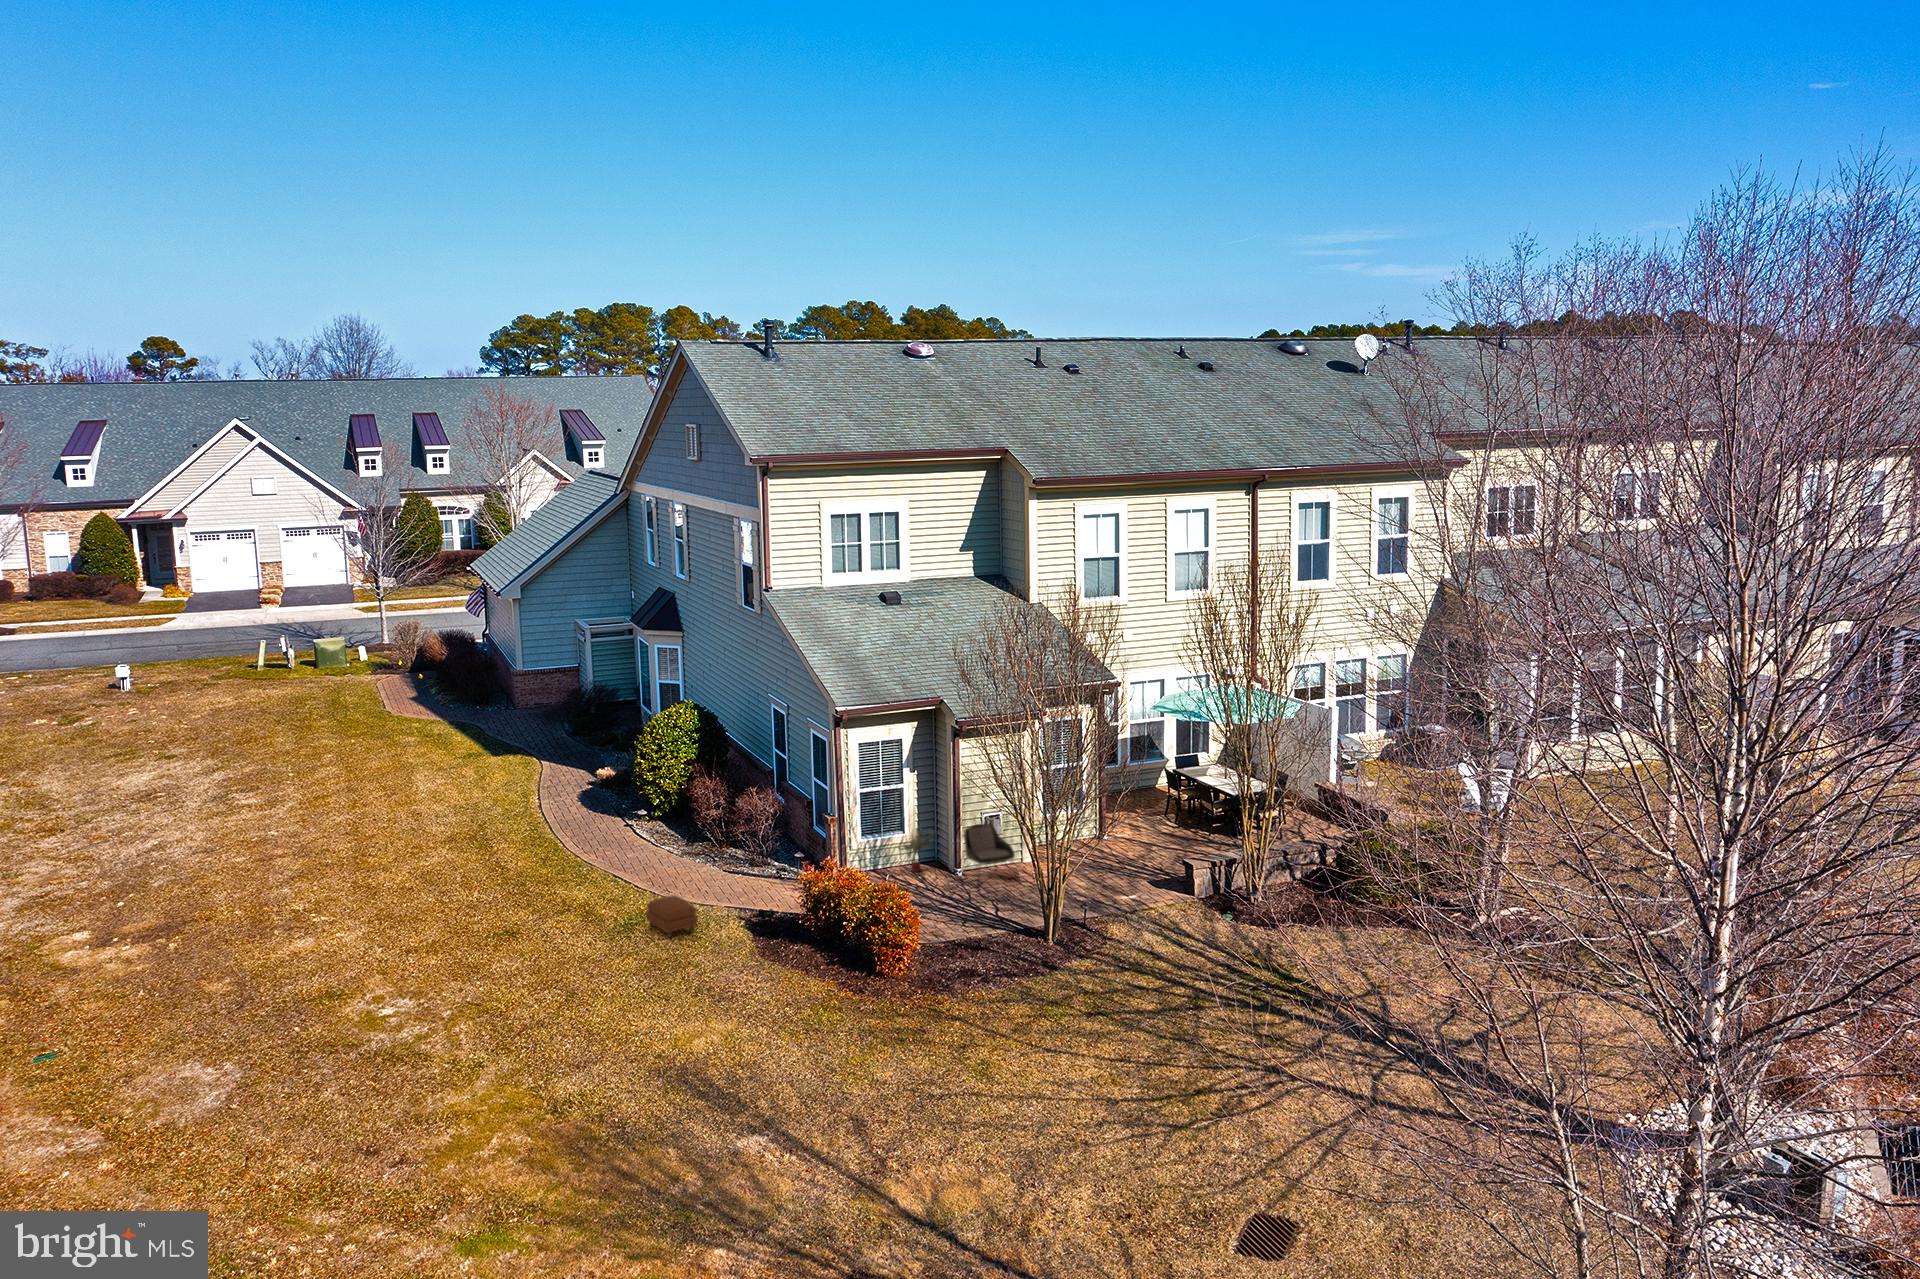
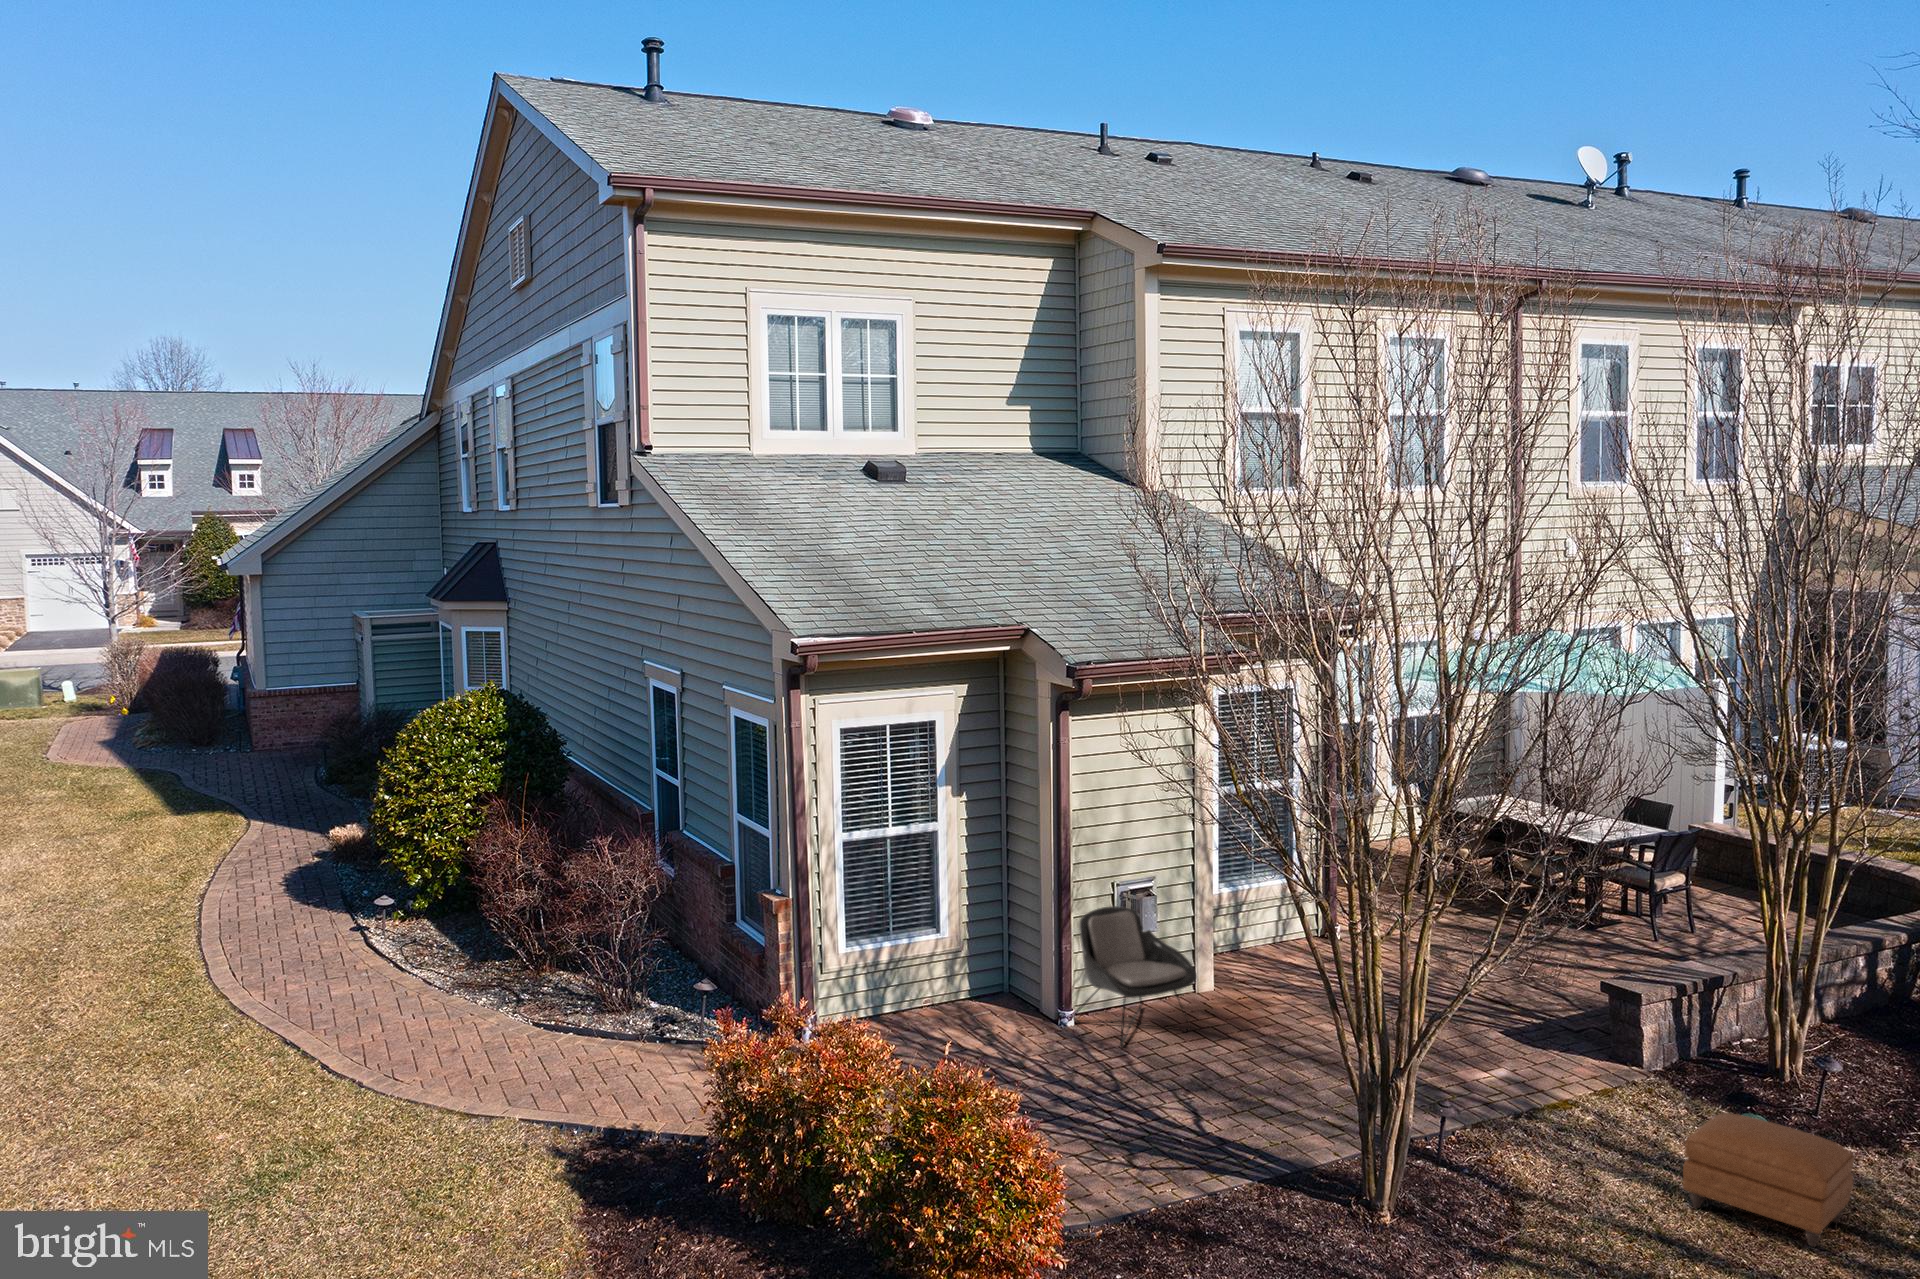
potted tree: present [899,826,934,872] -> none [929,911,1007,1018]
ottoman: present [646,895,698,937] -> present [1683,1113,1855,1247]

